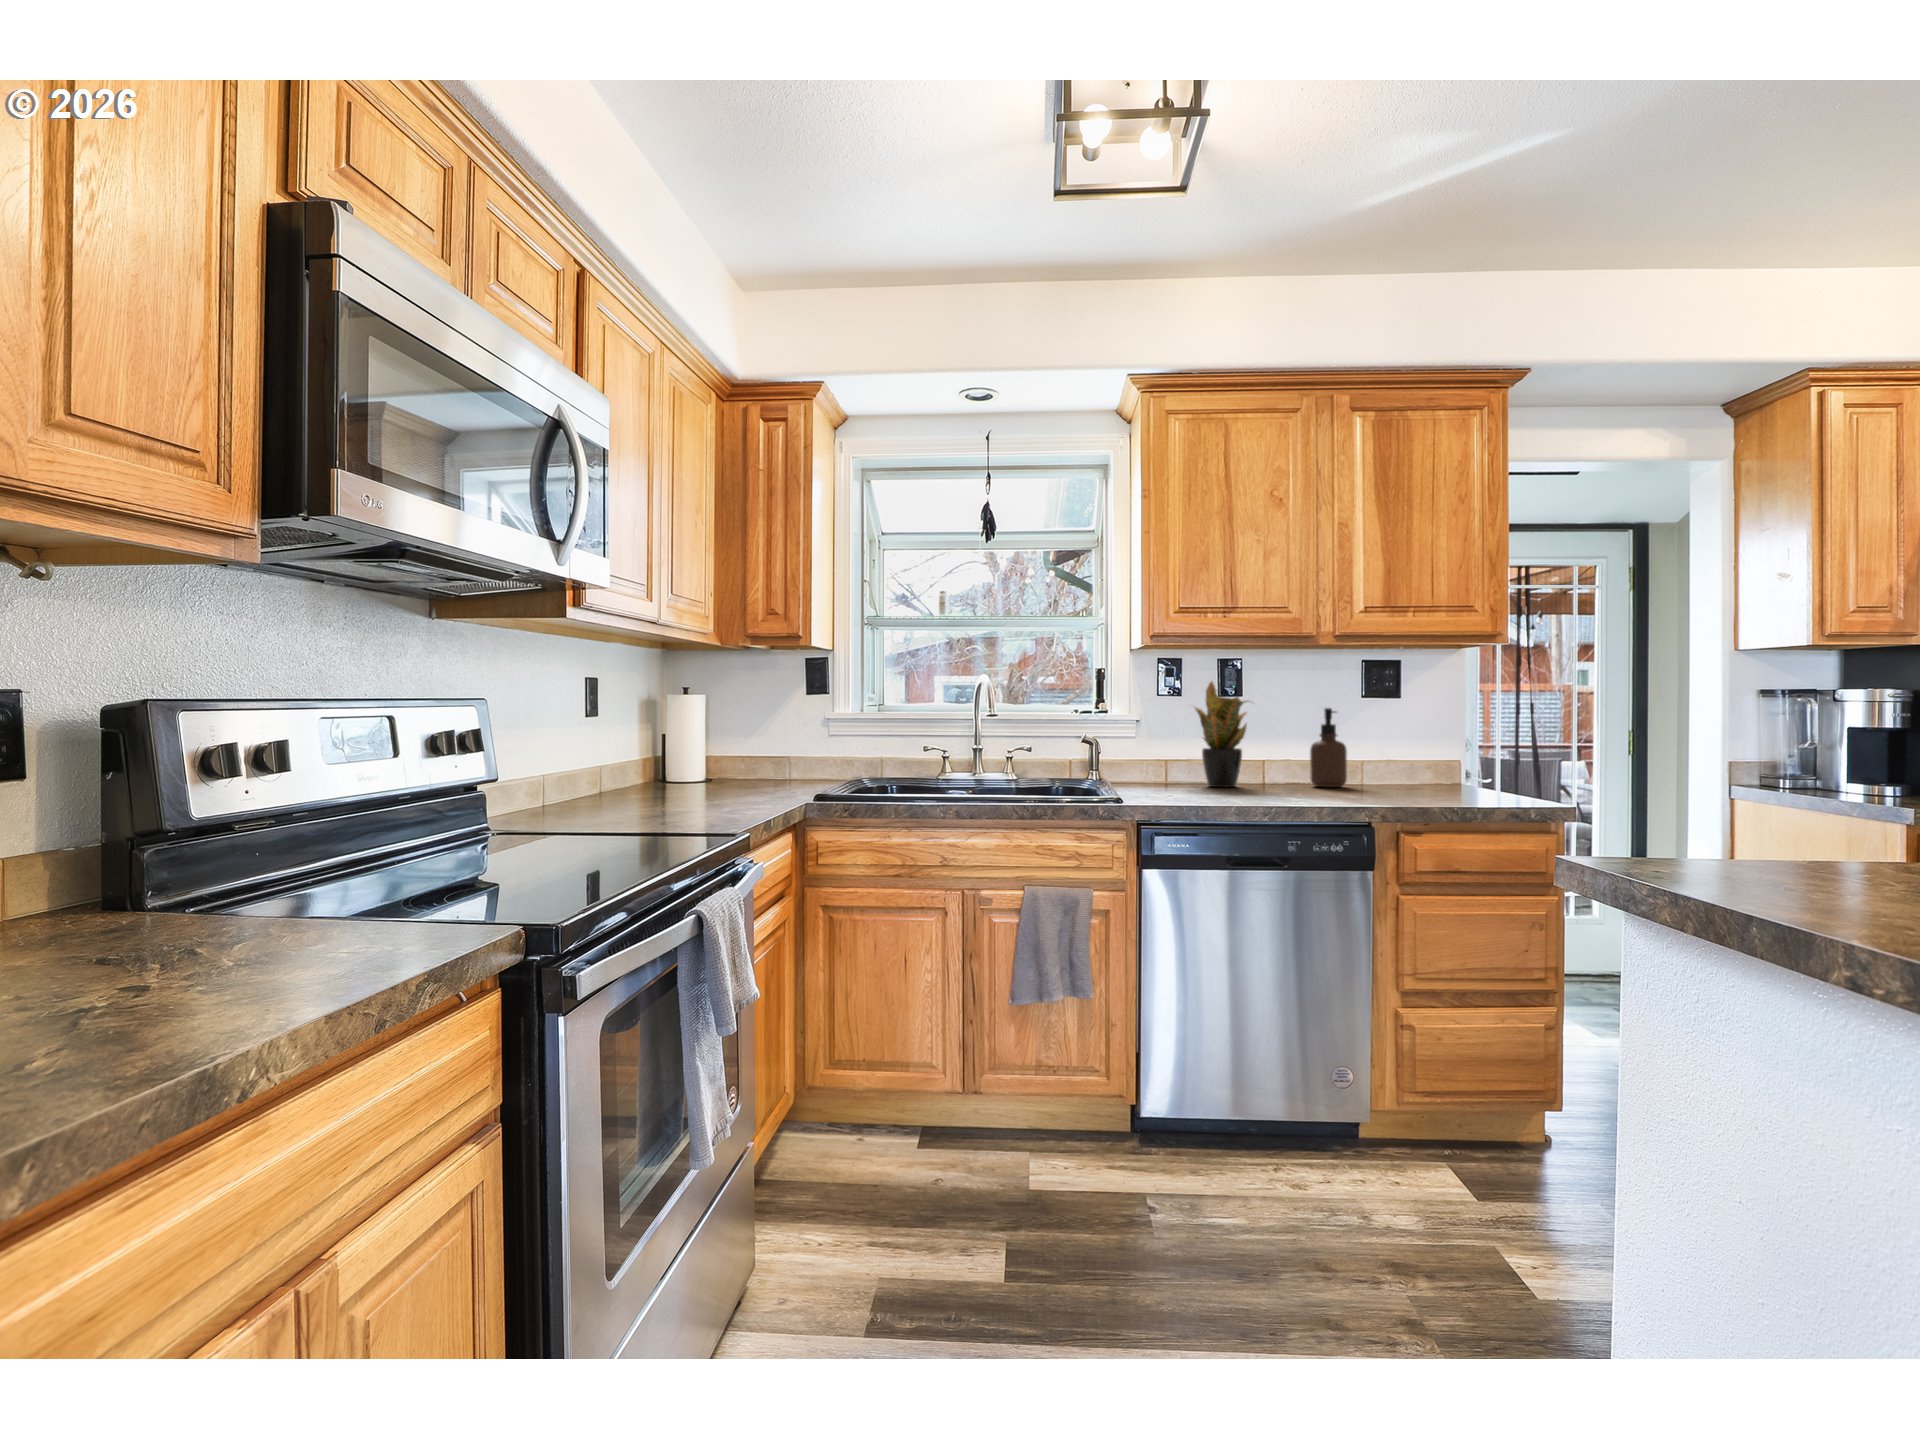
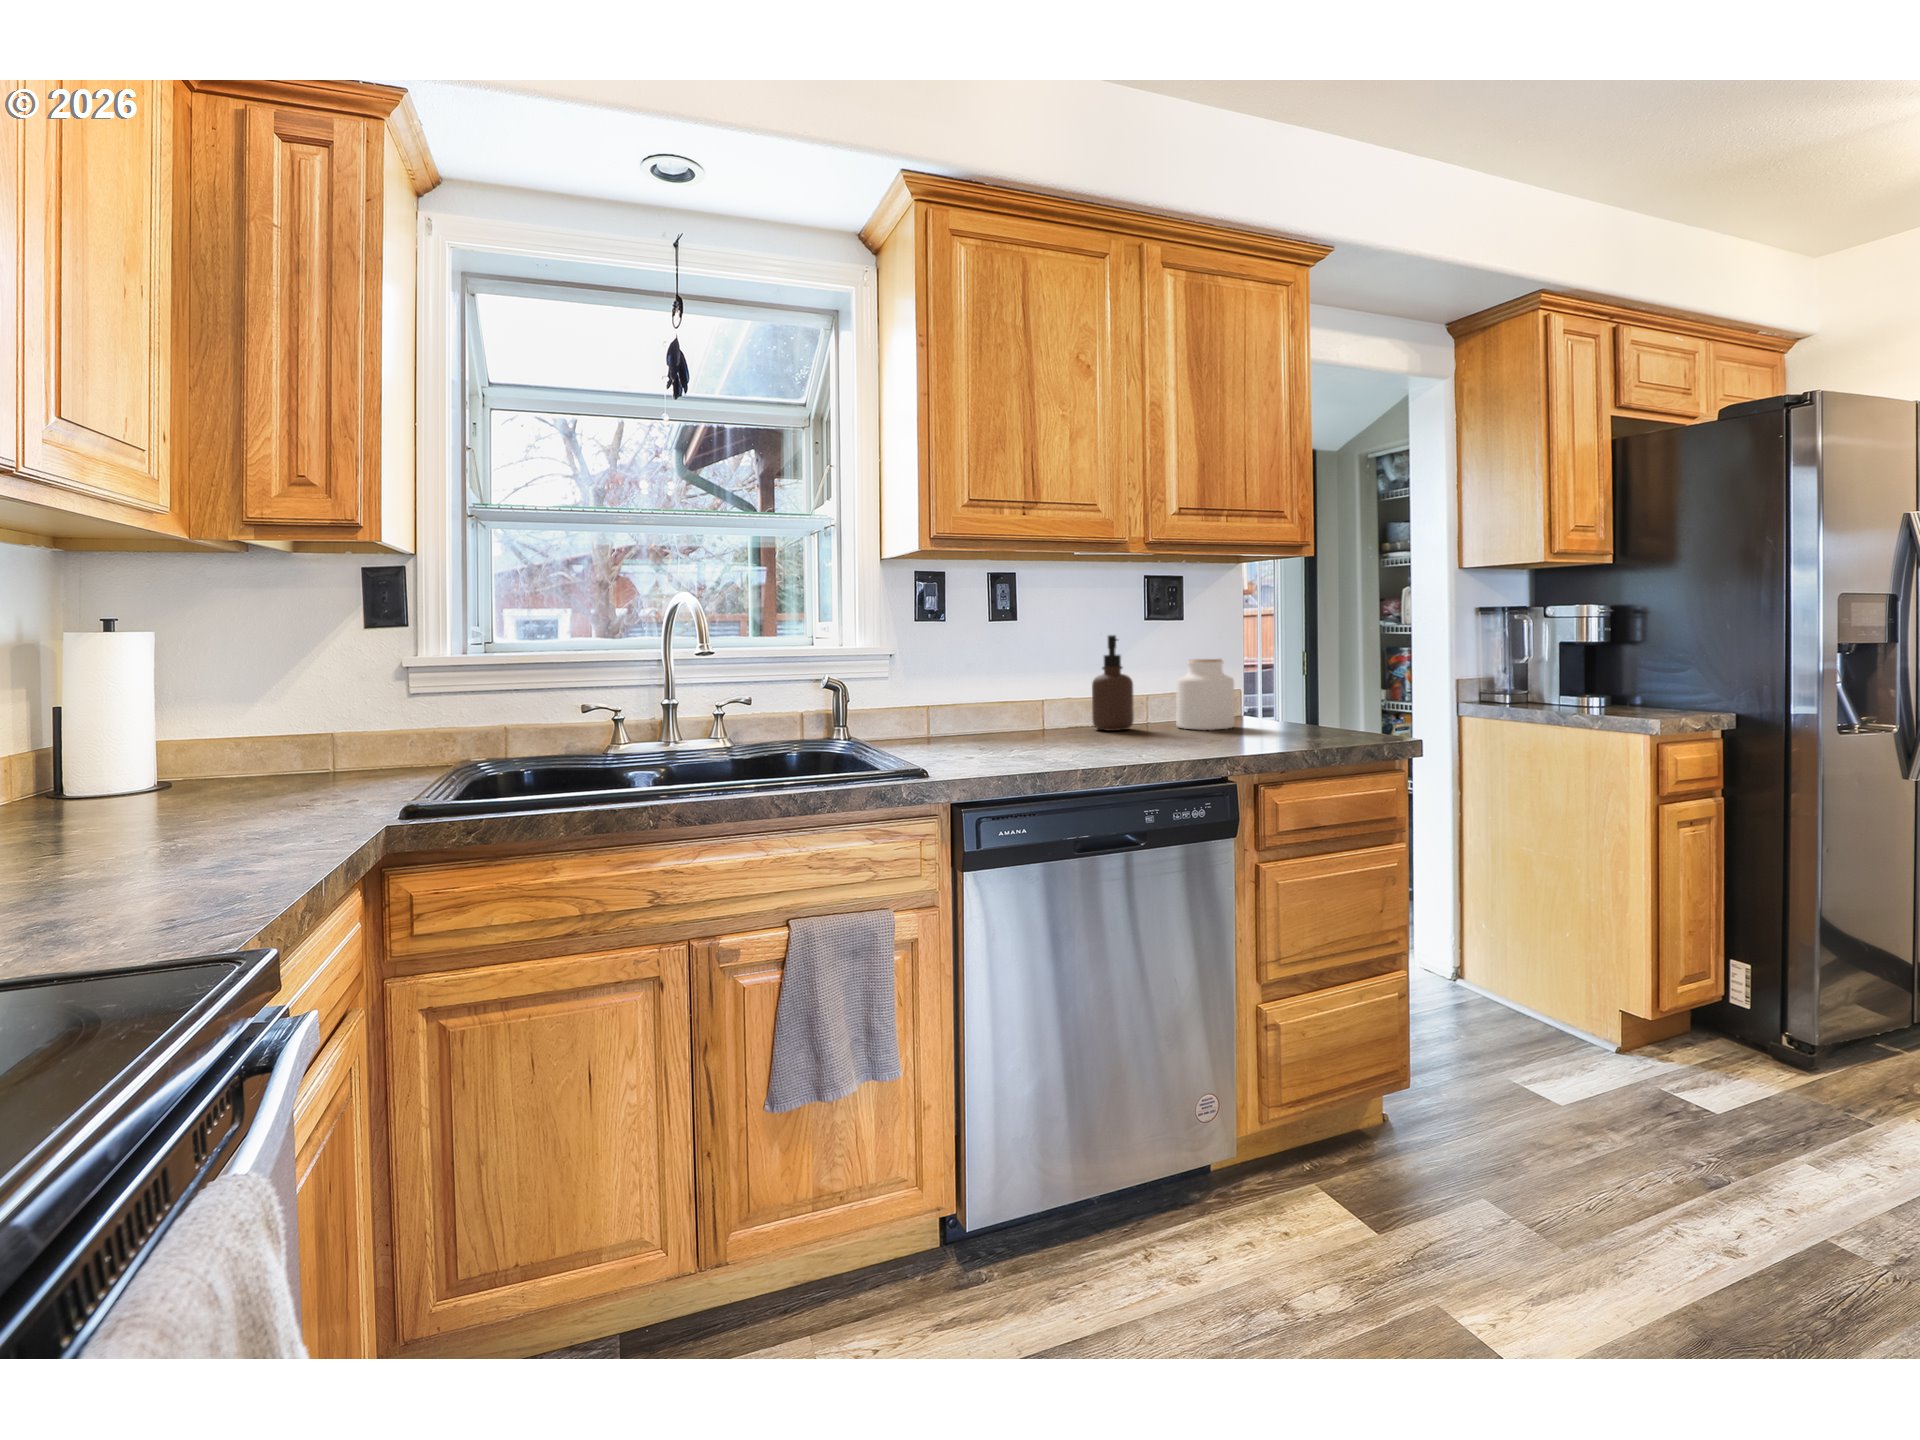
potted plant: present [1195,682,1246,787] -> none [946,598,1041,738]
jar: none [1388,730,1440,790] -> present [1176,659,1234,730]

